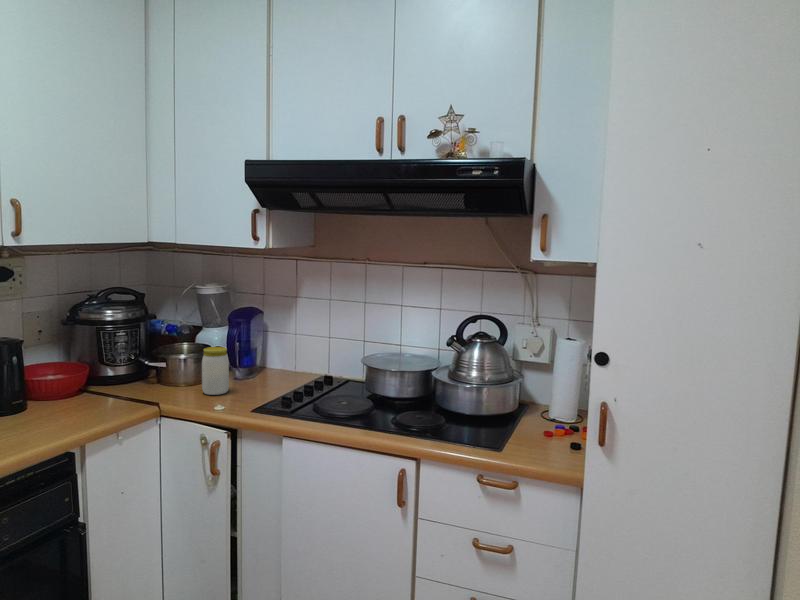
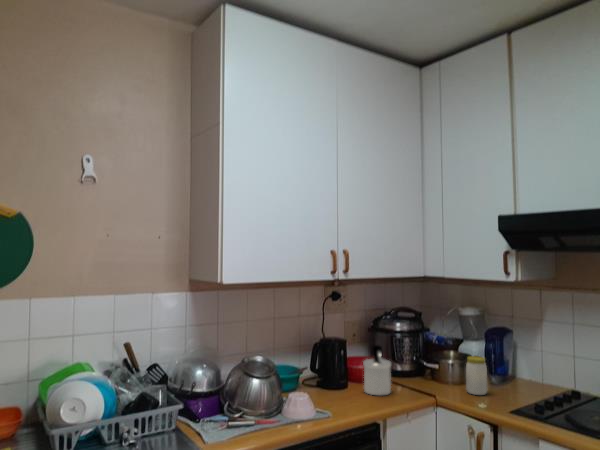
soap dispenser: none [47,344,93,415] -> present [363,345,391,395]

